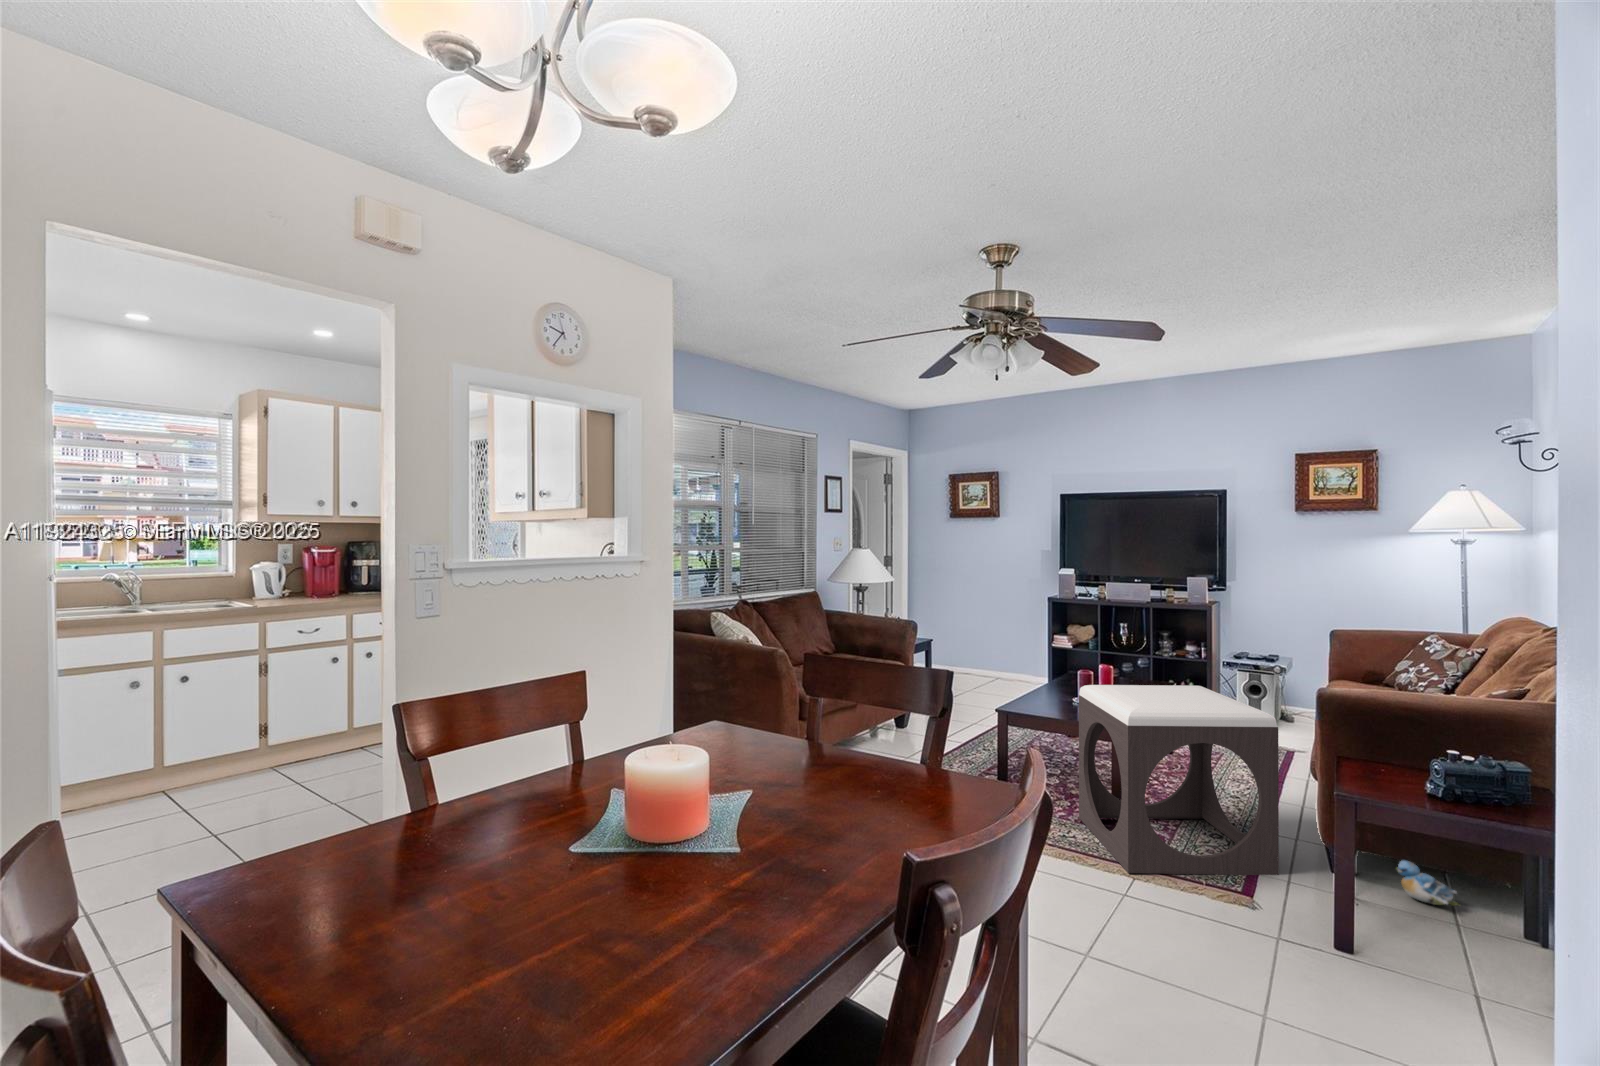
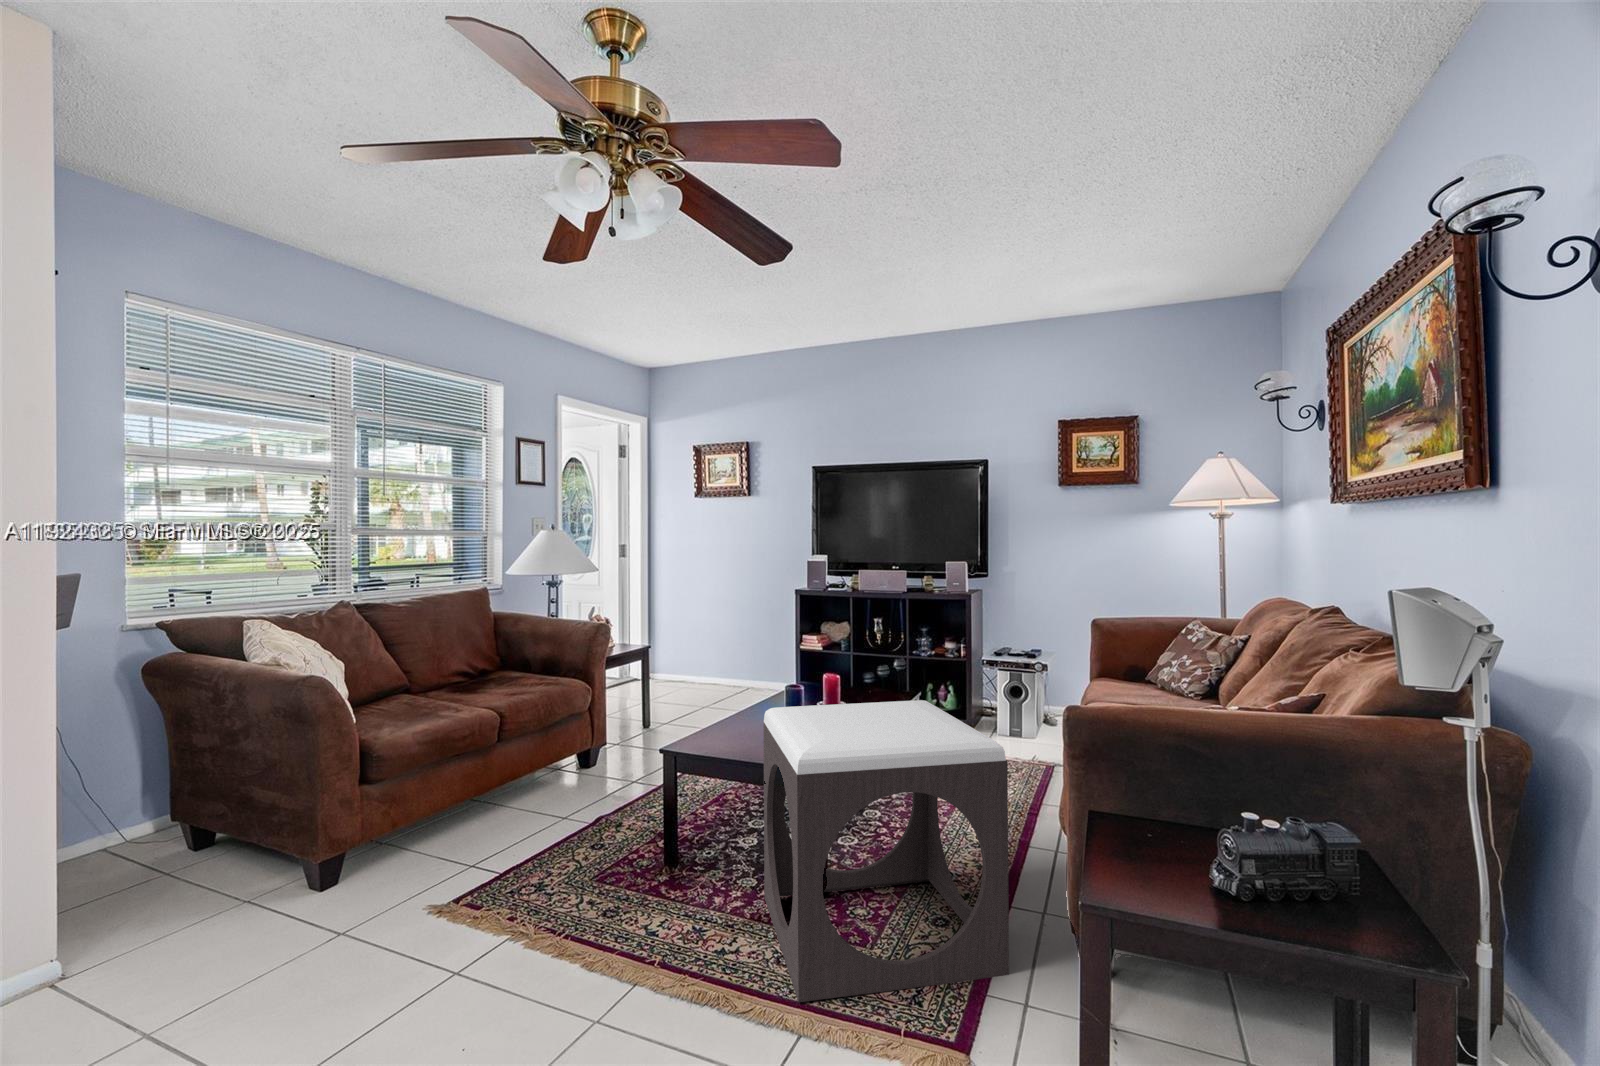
plush toy: present [1397,860,1460,906] -> none [1155,943,1236,1010]

